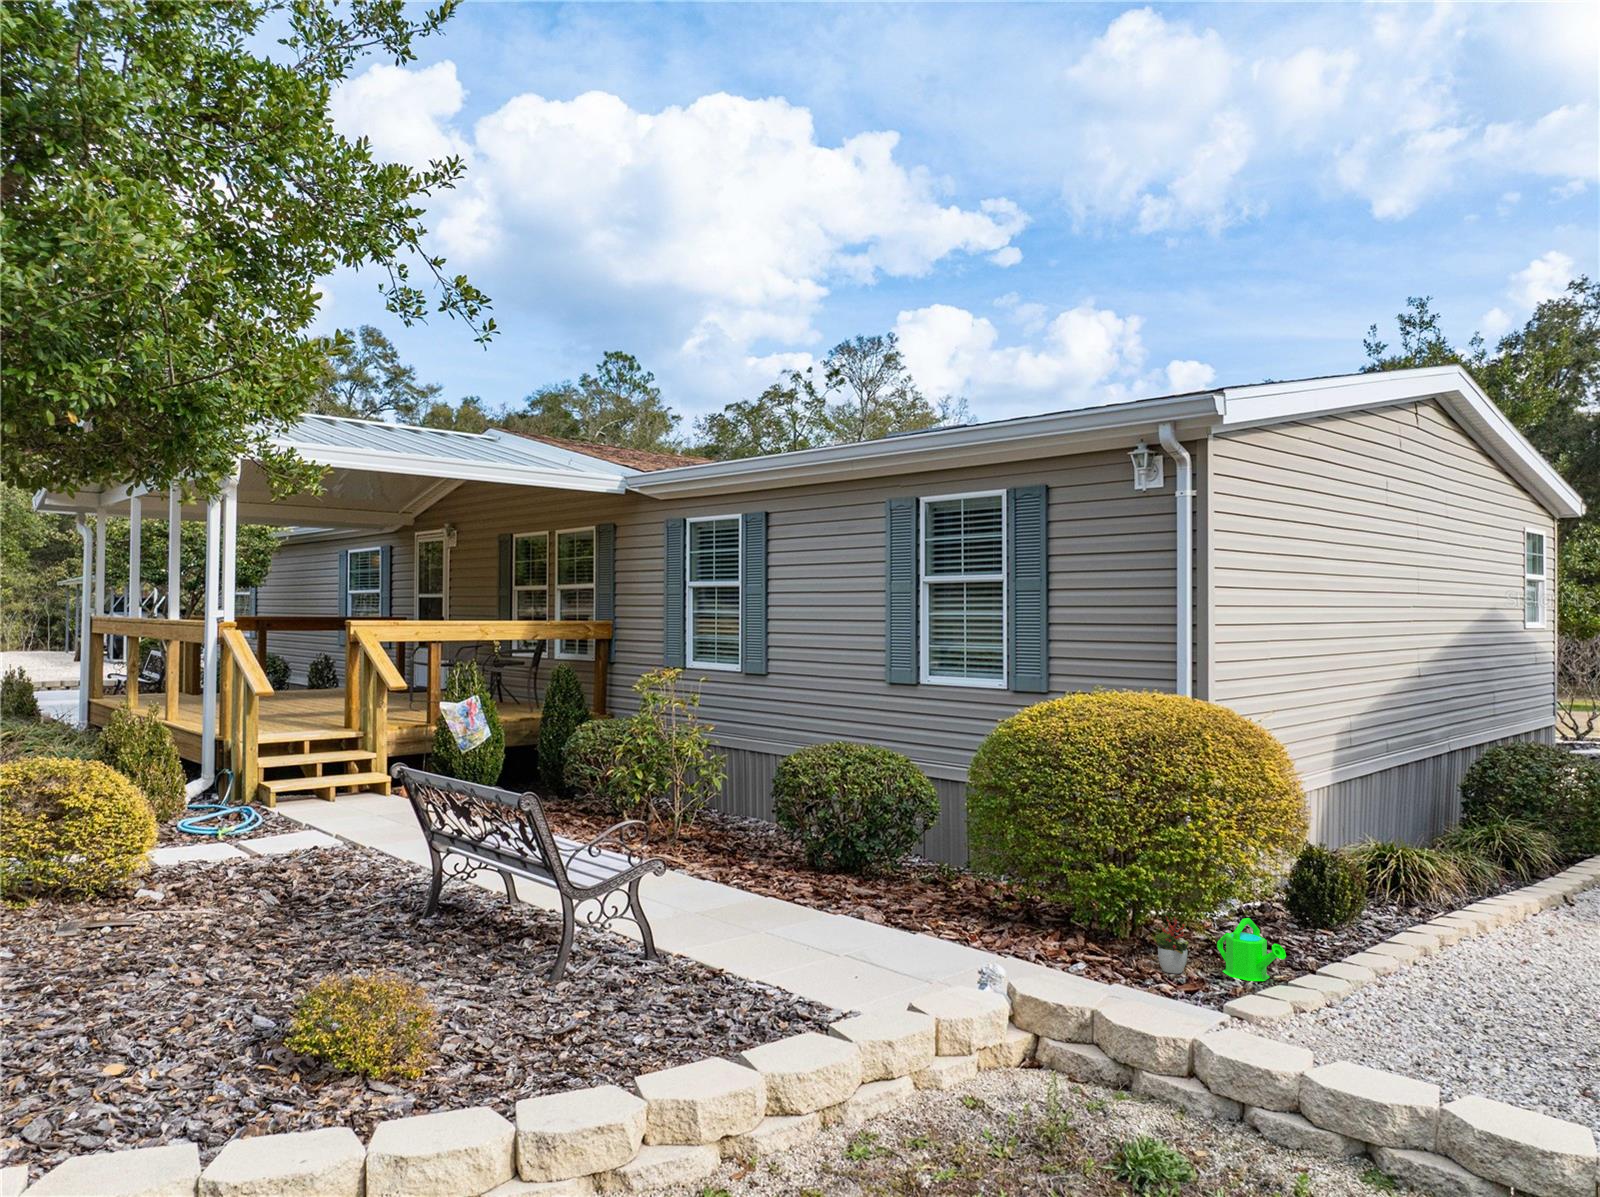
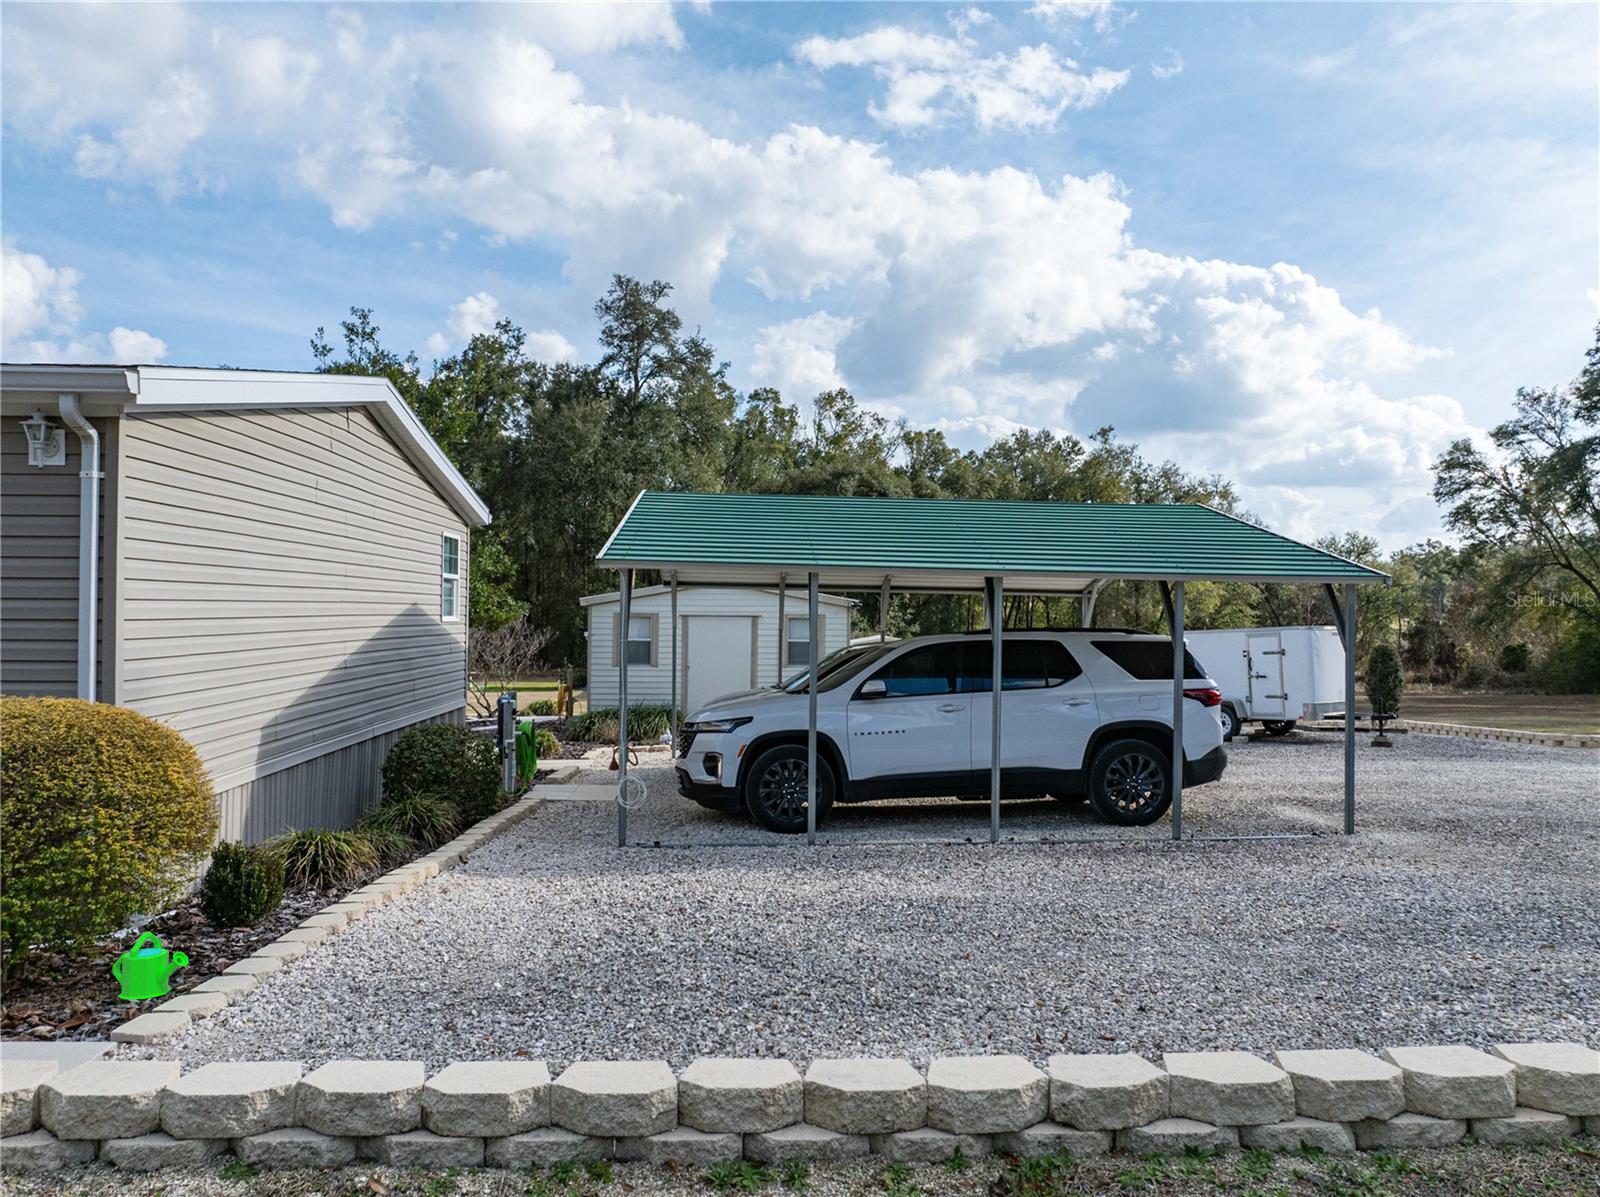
decorative plant: present [1154,917,1189,974] -> none [30,949,76,1015]

